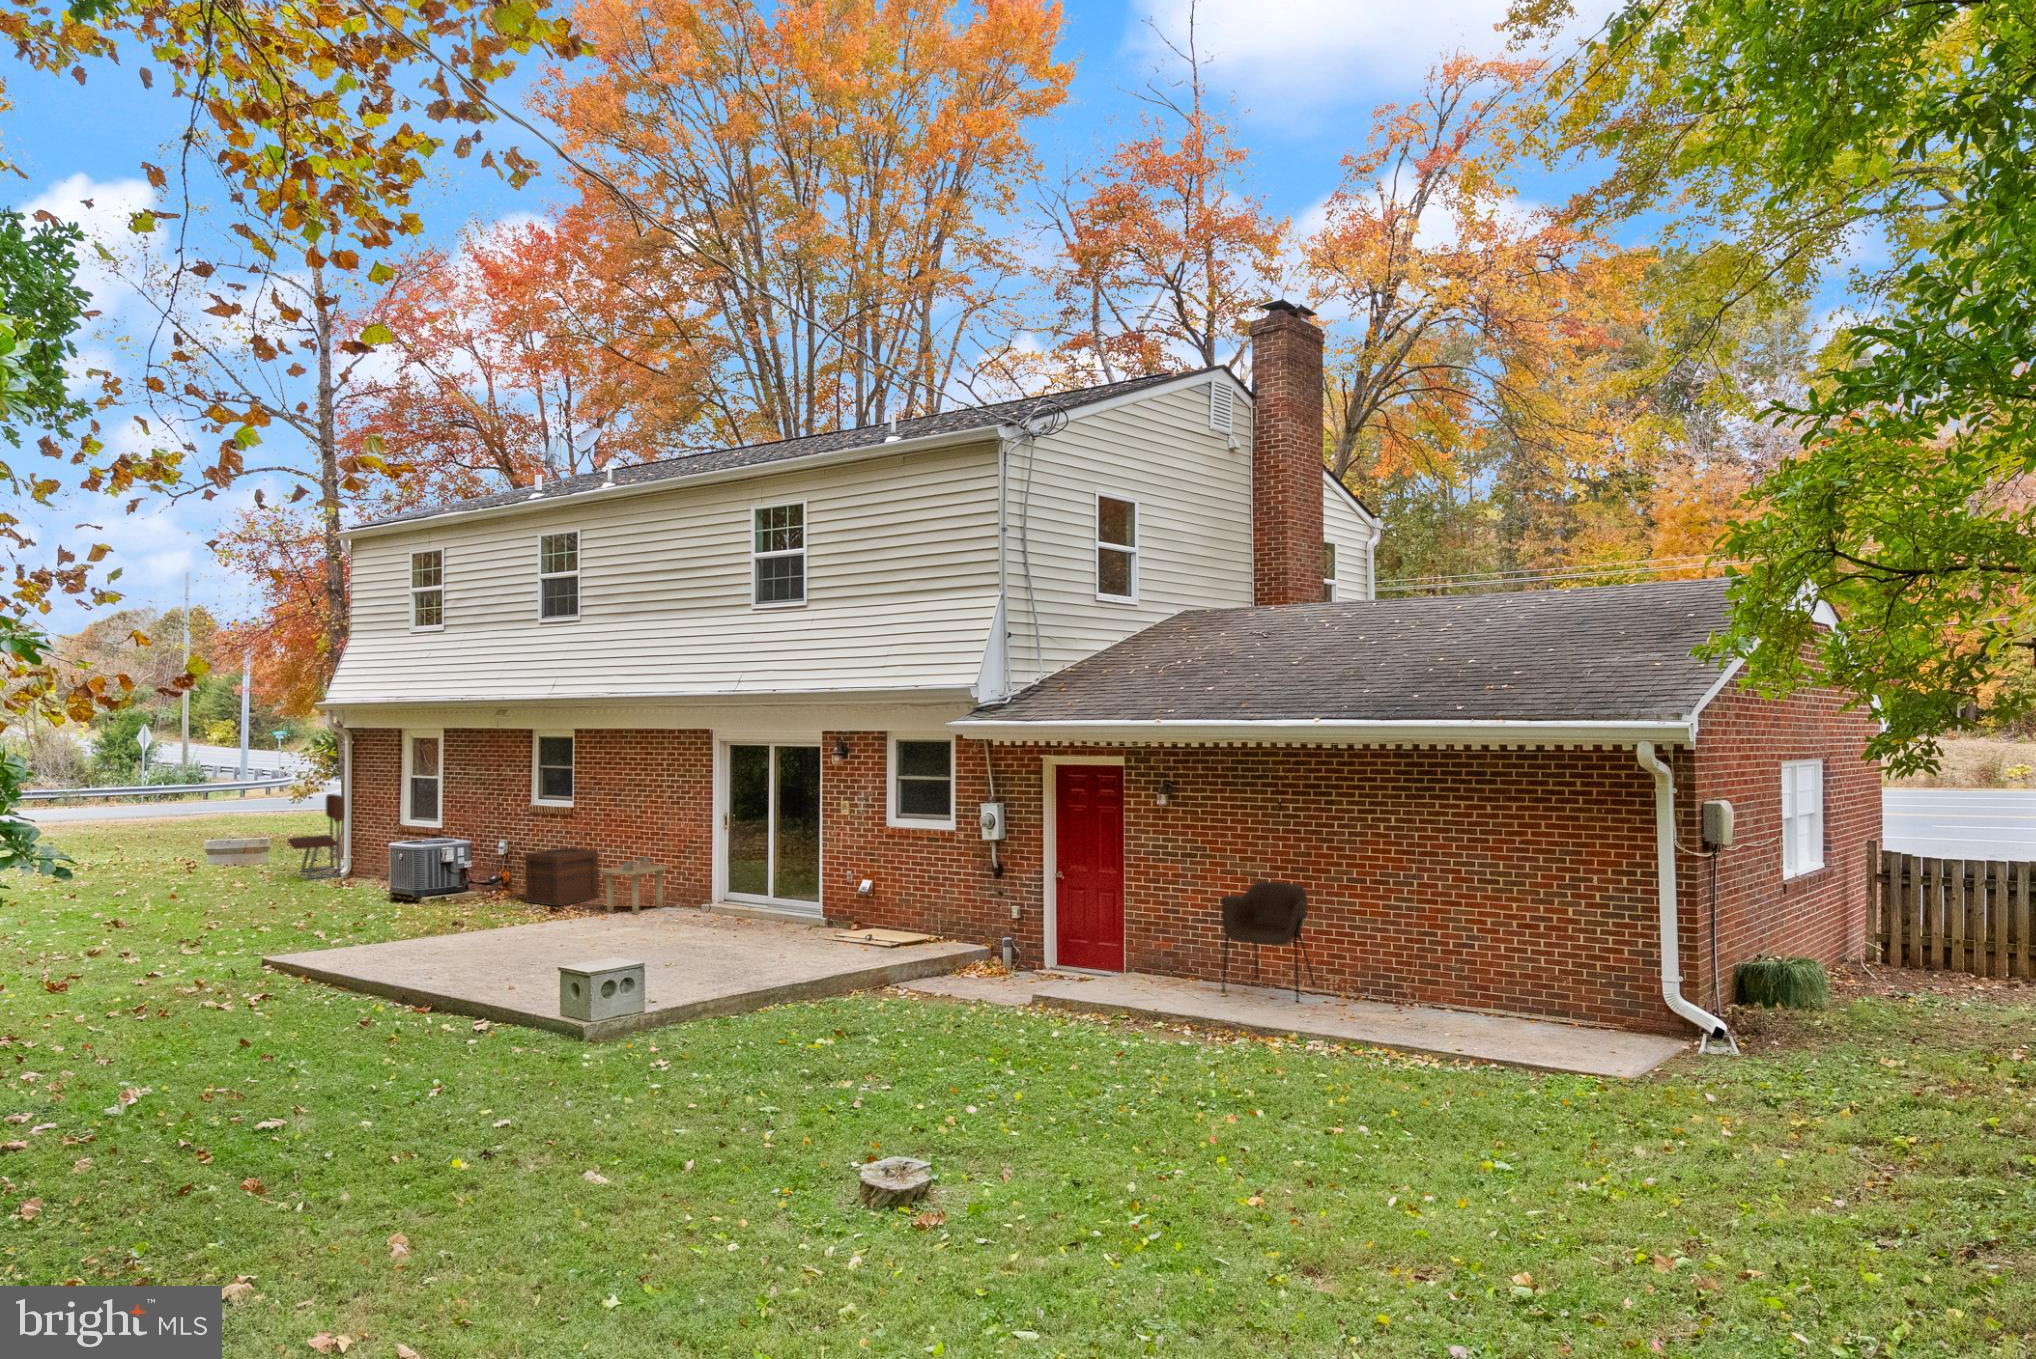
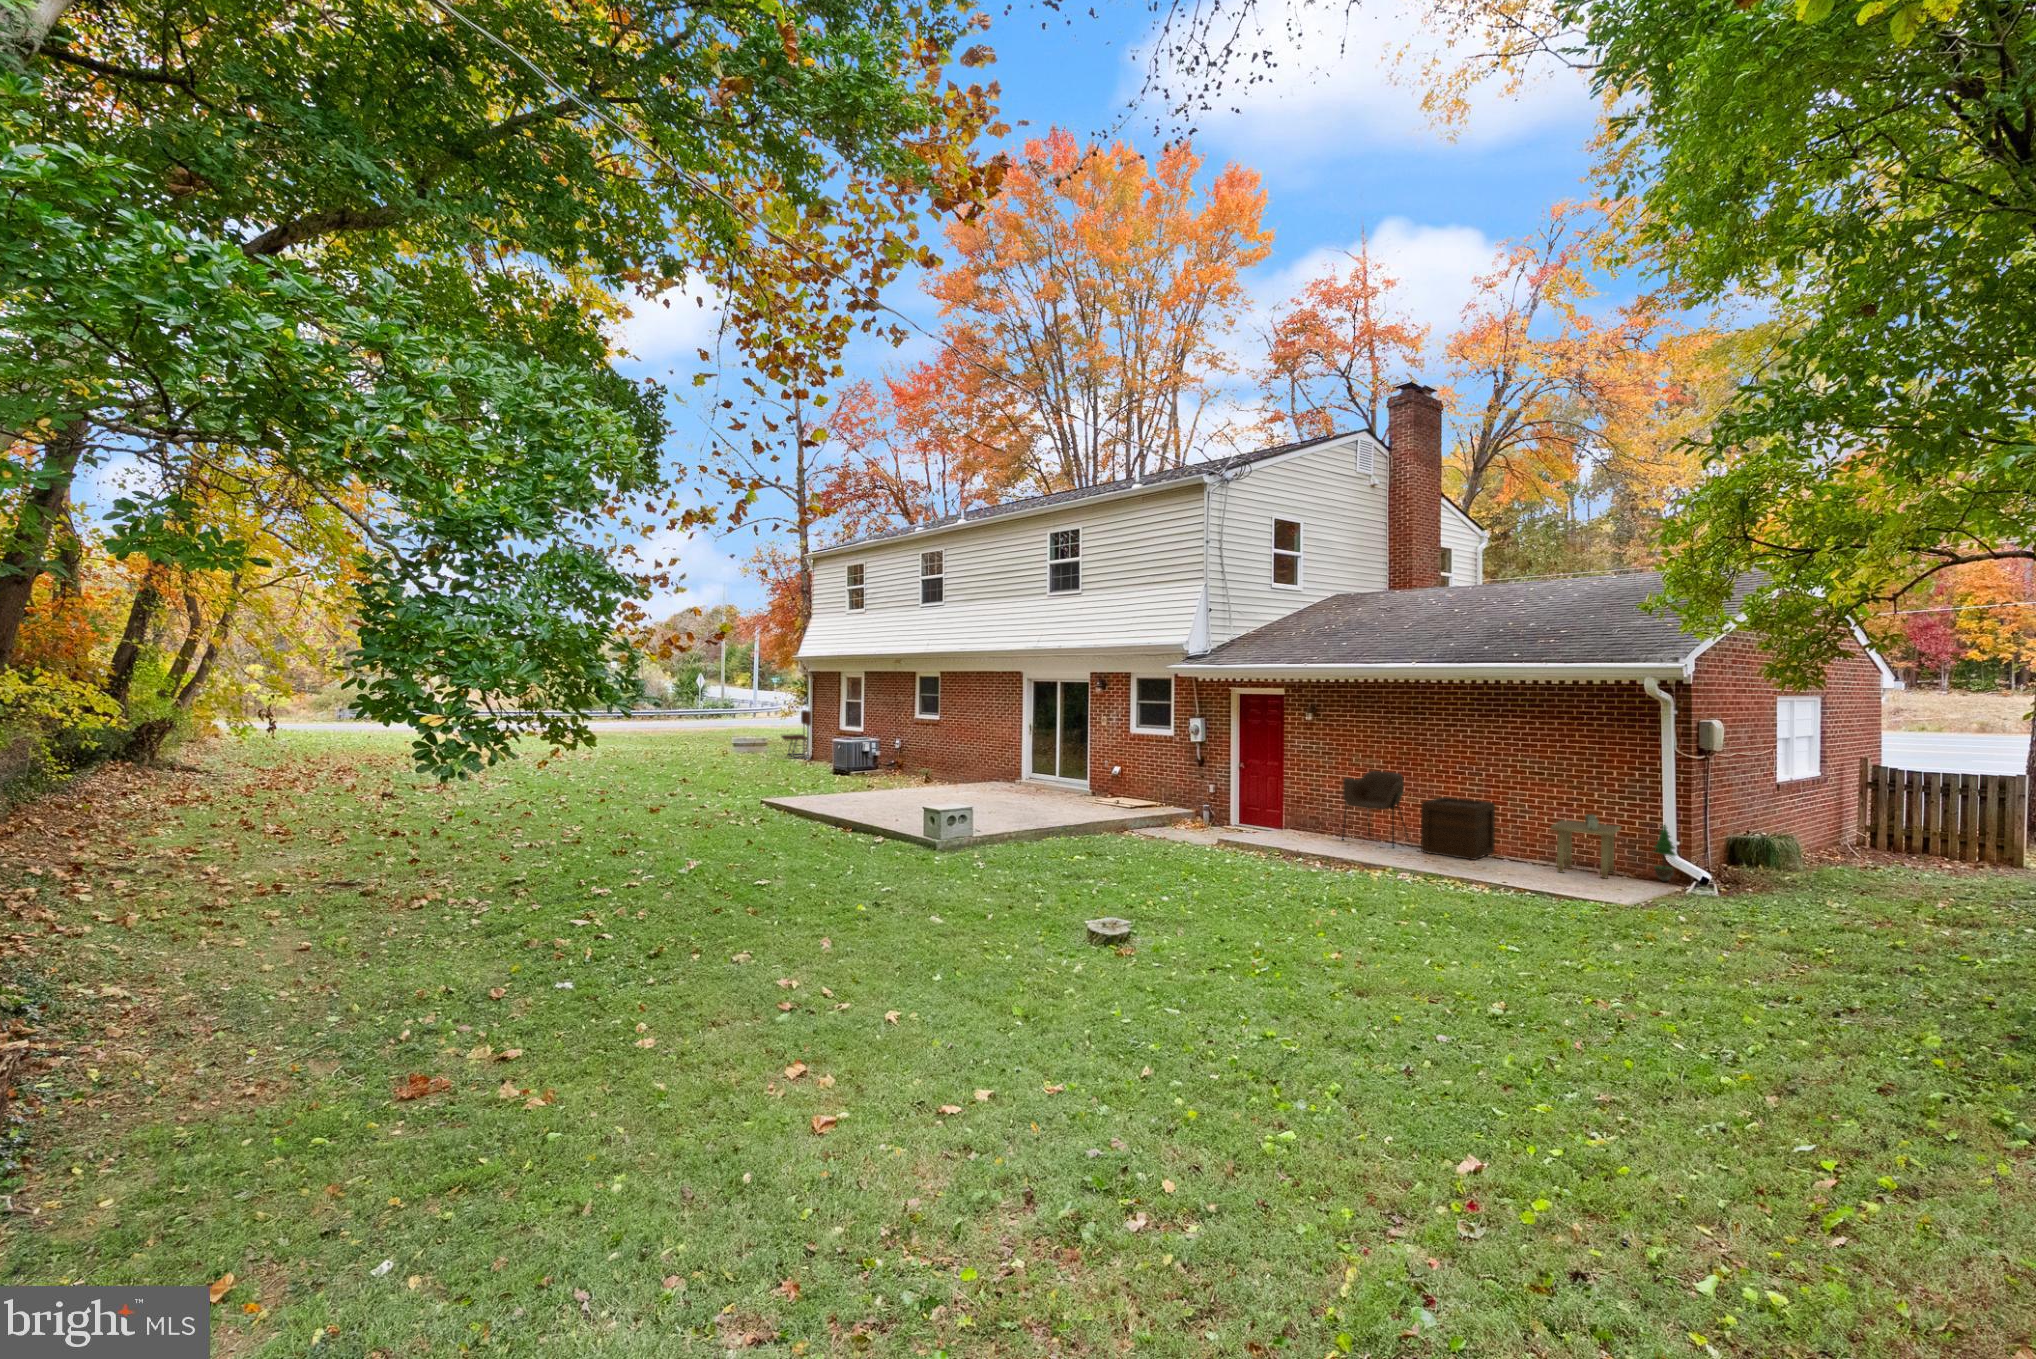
wooden crate: present [525,847,599,906] -> present [1421,797,1495,860]
side table: present [599,857,669,914] -> present [1551,814,1621,878]
potted tree: none [1651,951,1685,1035] -> present [1654,825,1675,881]

